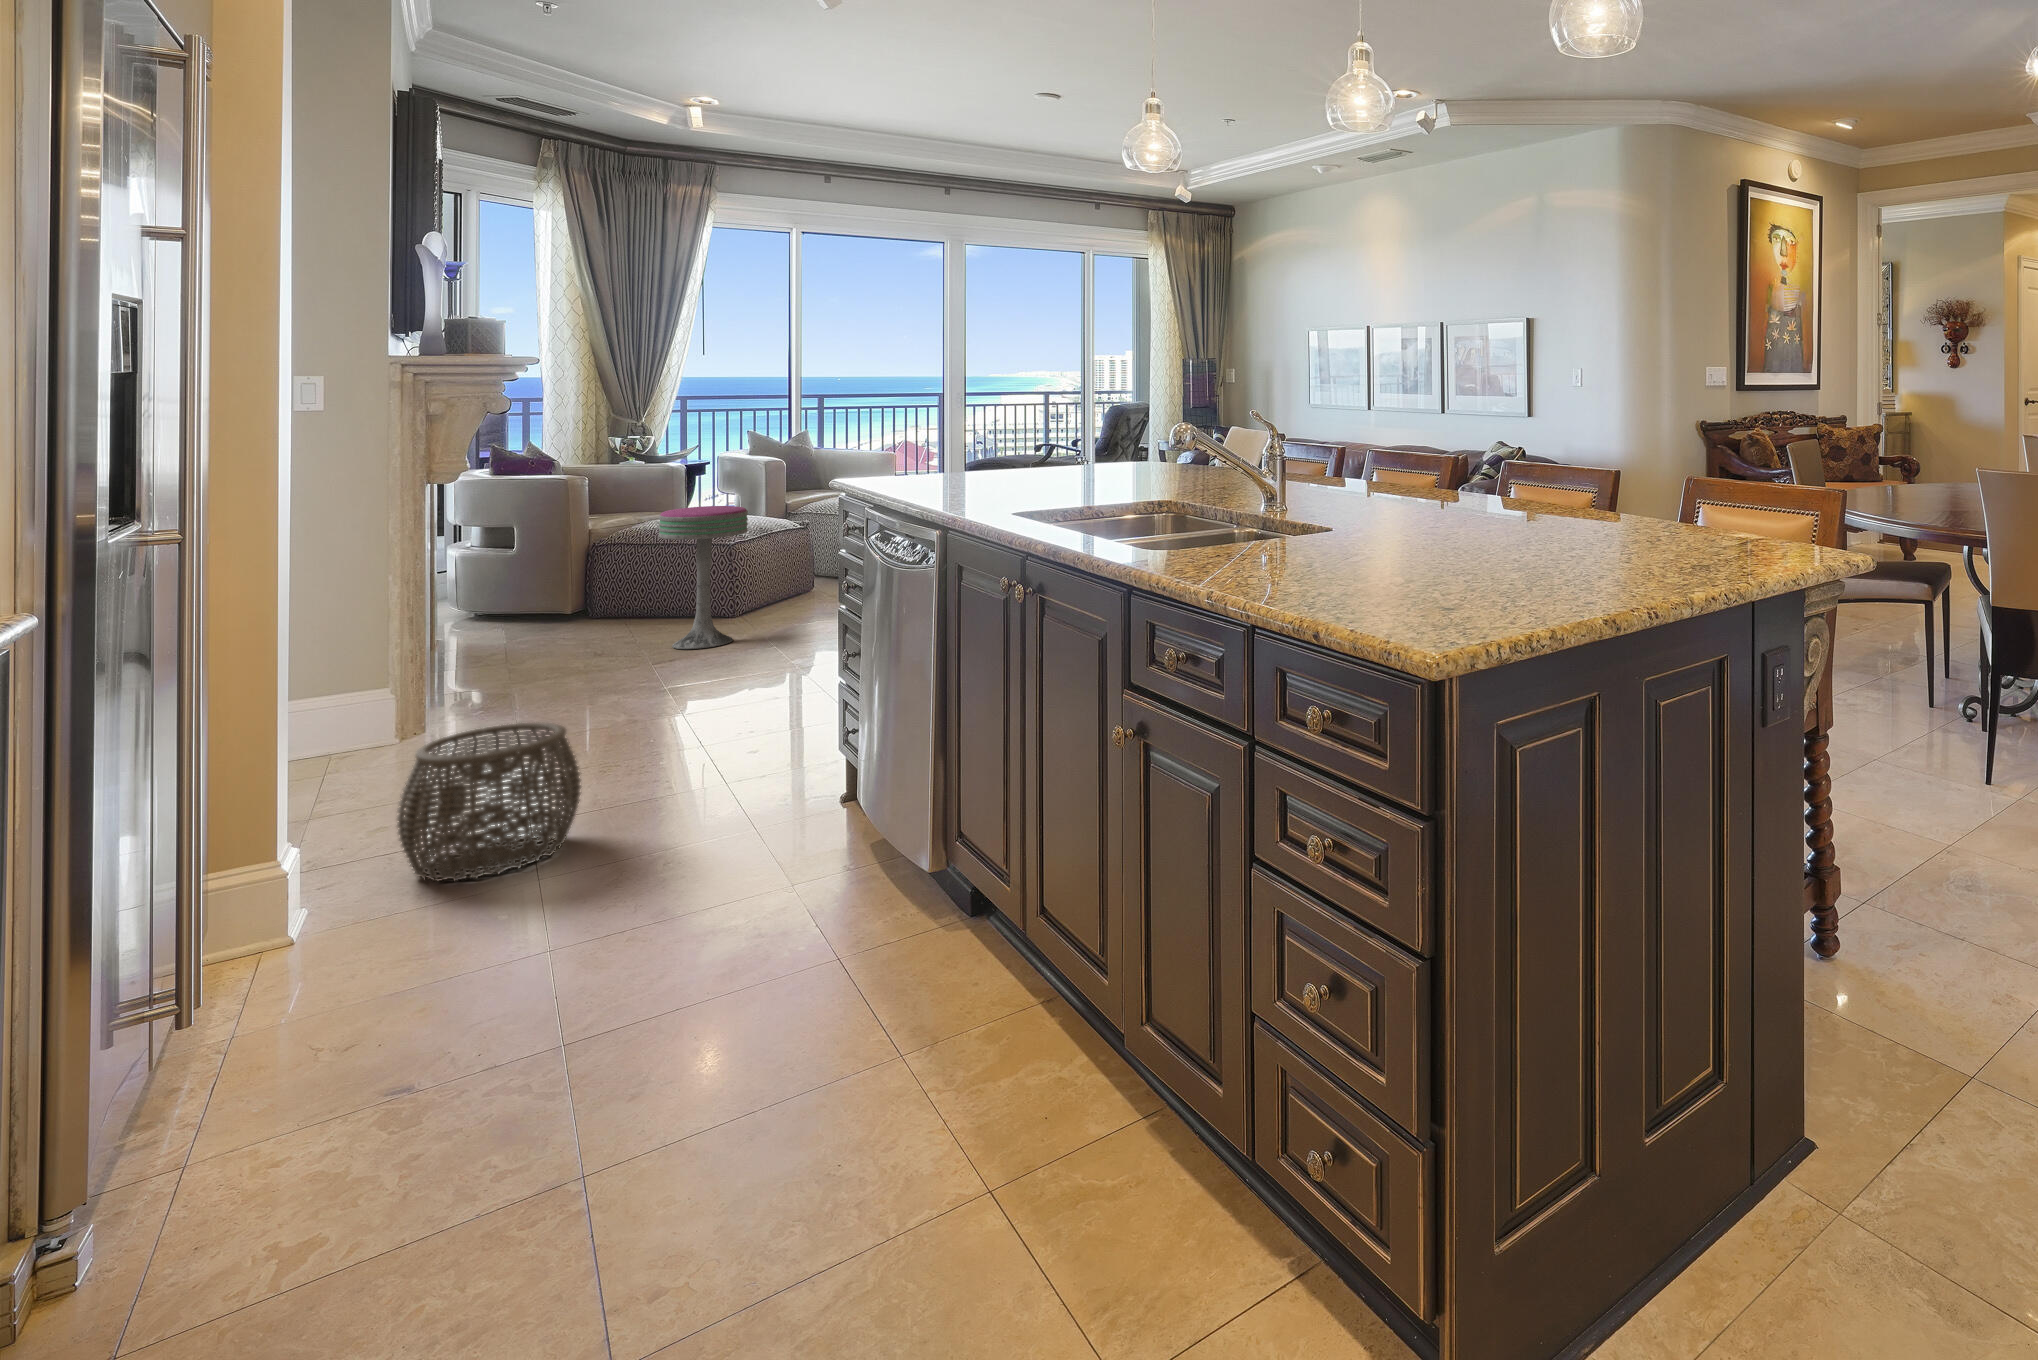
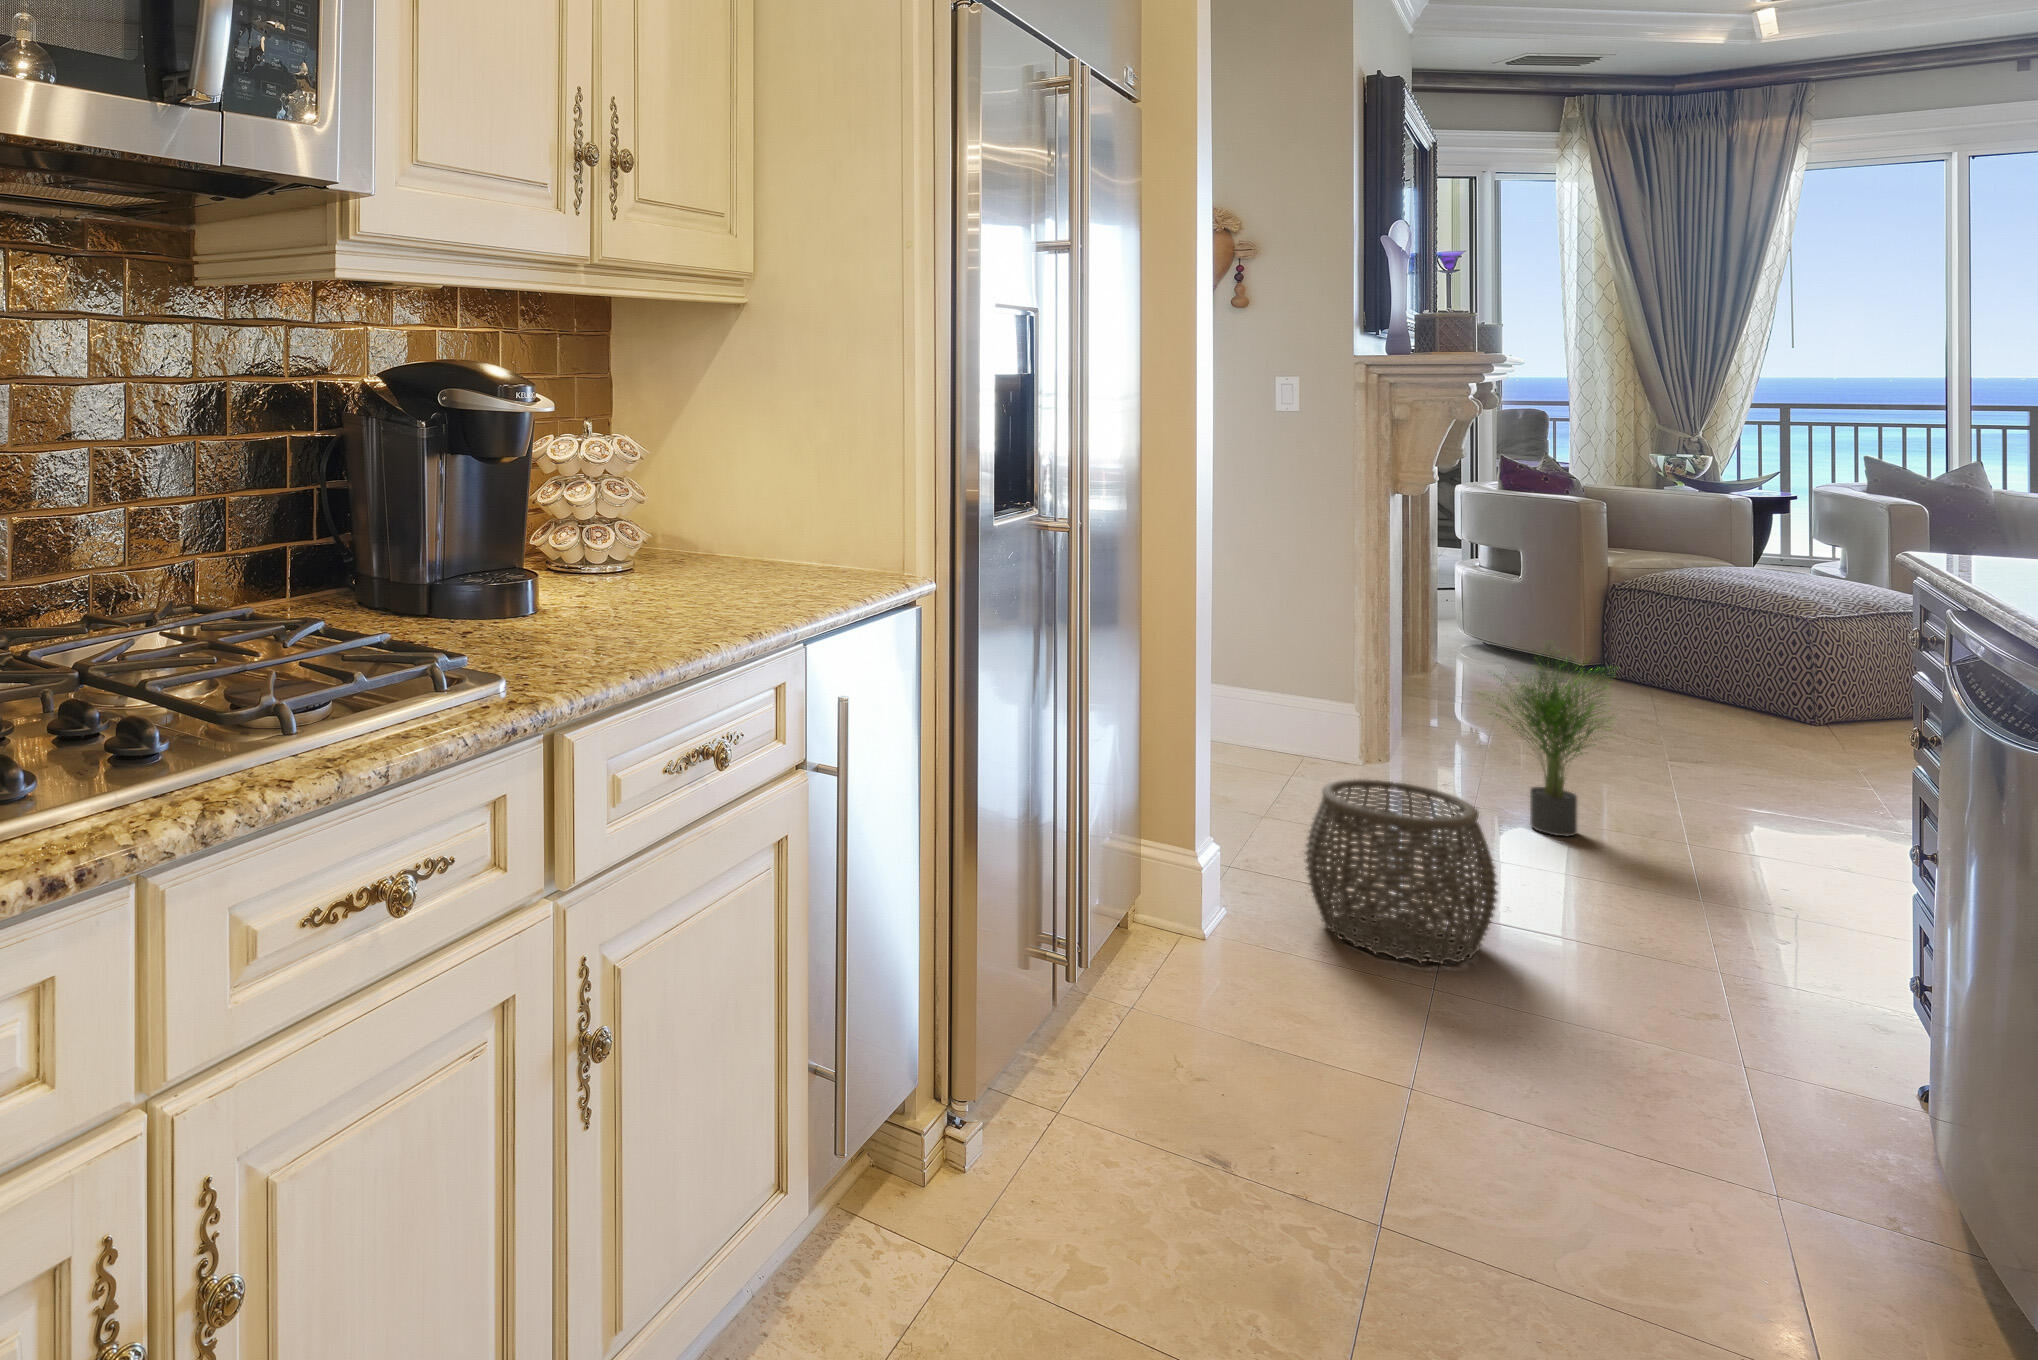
bar stool: present [659,506,748,649] -> none [1680,558,1816,760]
potted plant: none [513,584,647,742] -> present [1486,650,1610,836]

